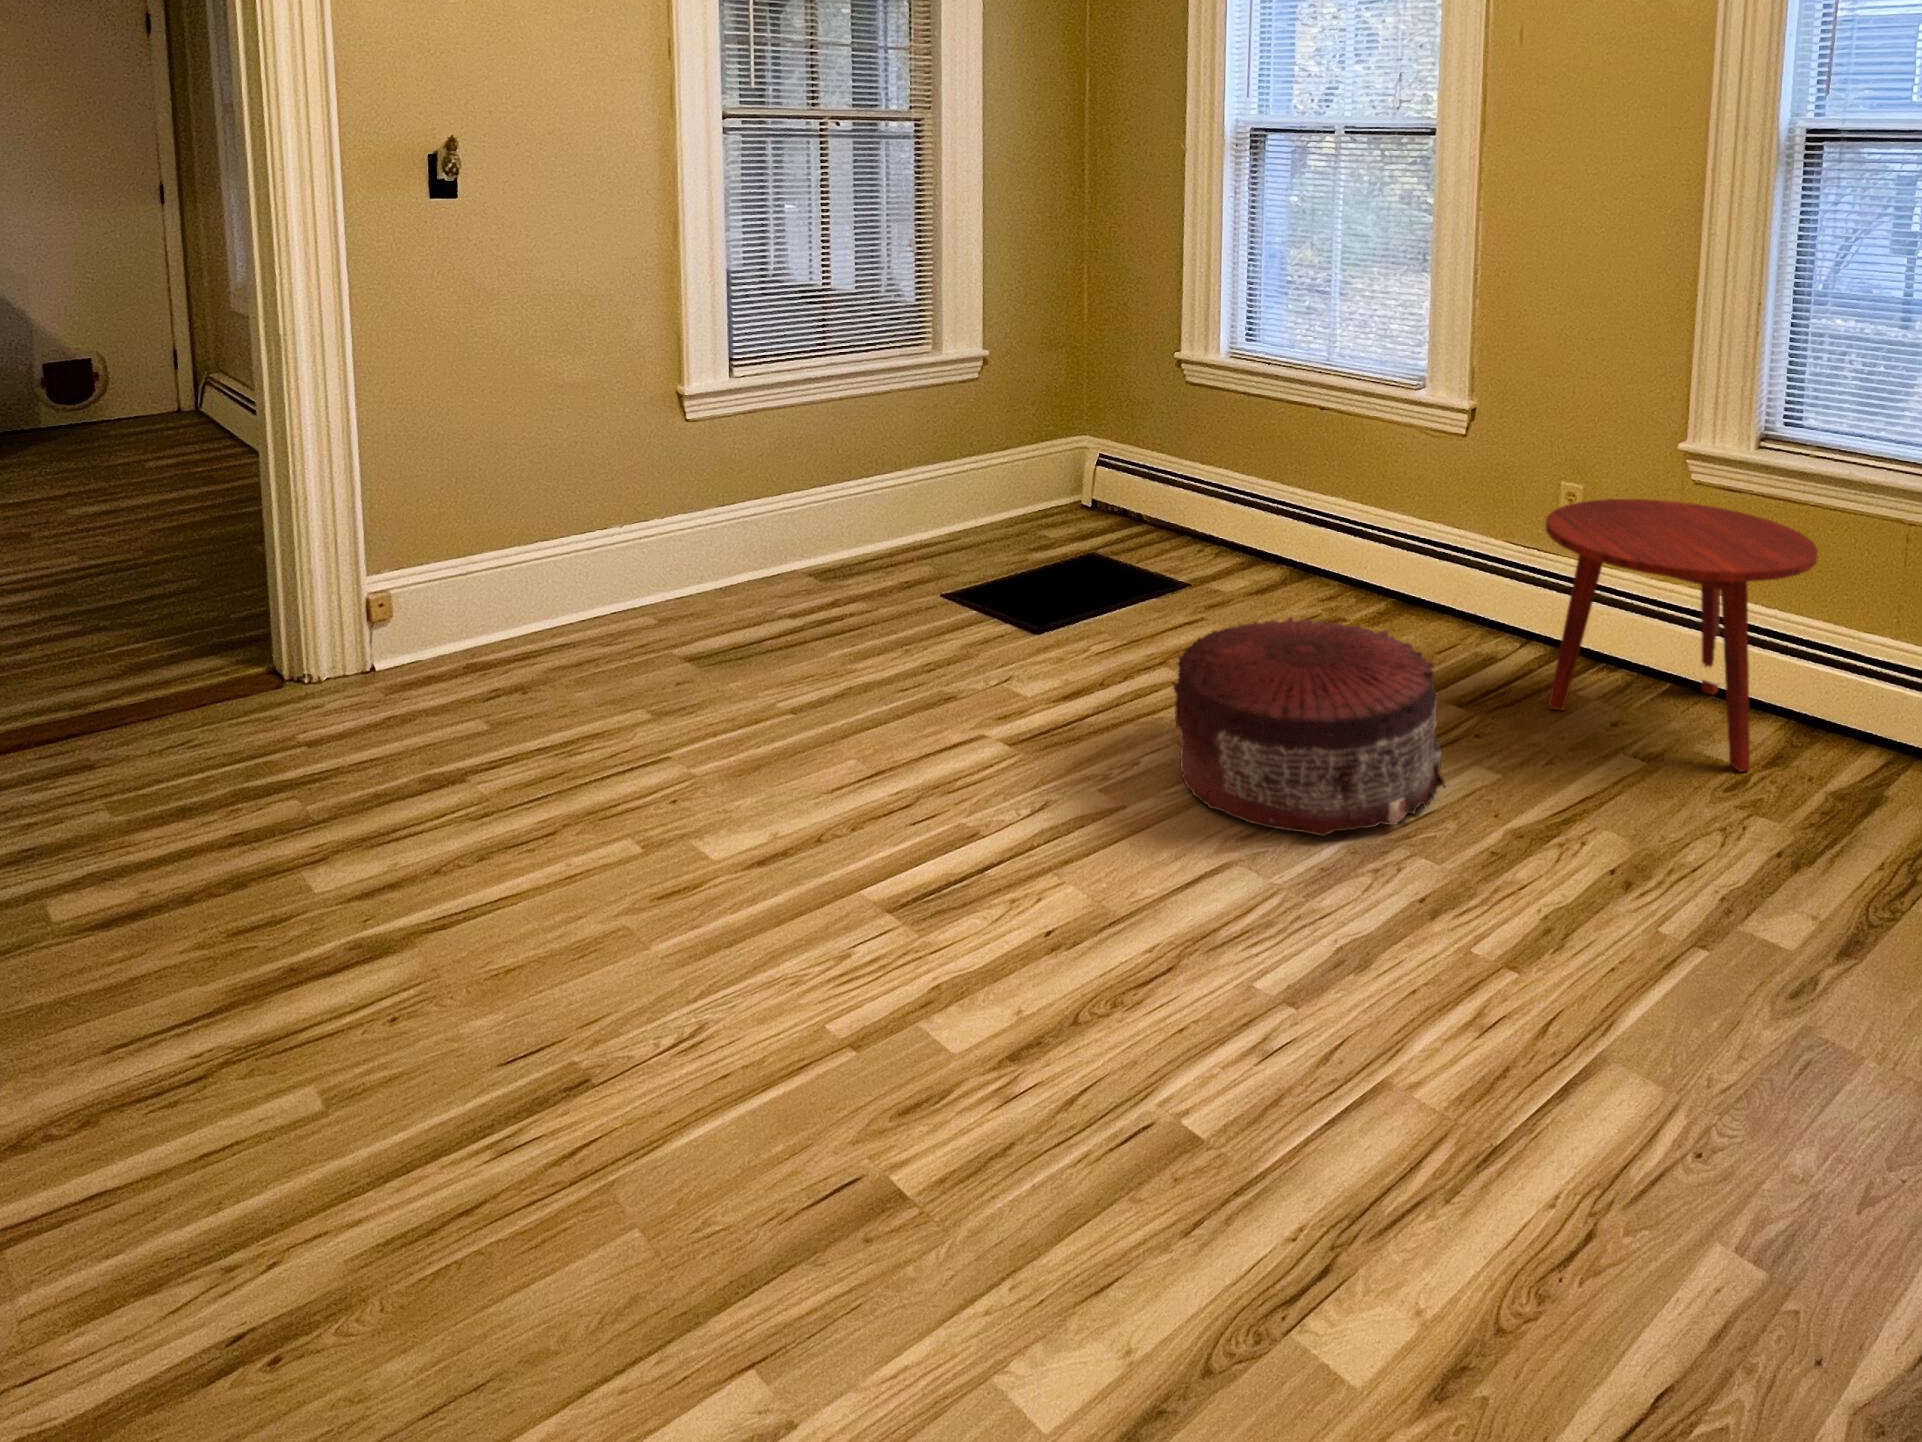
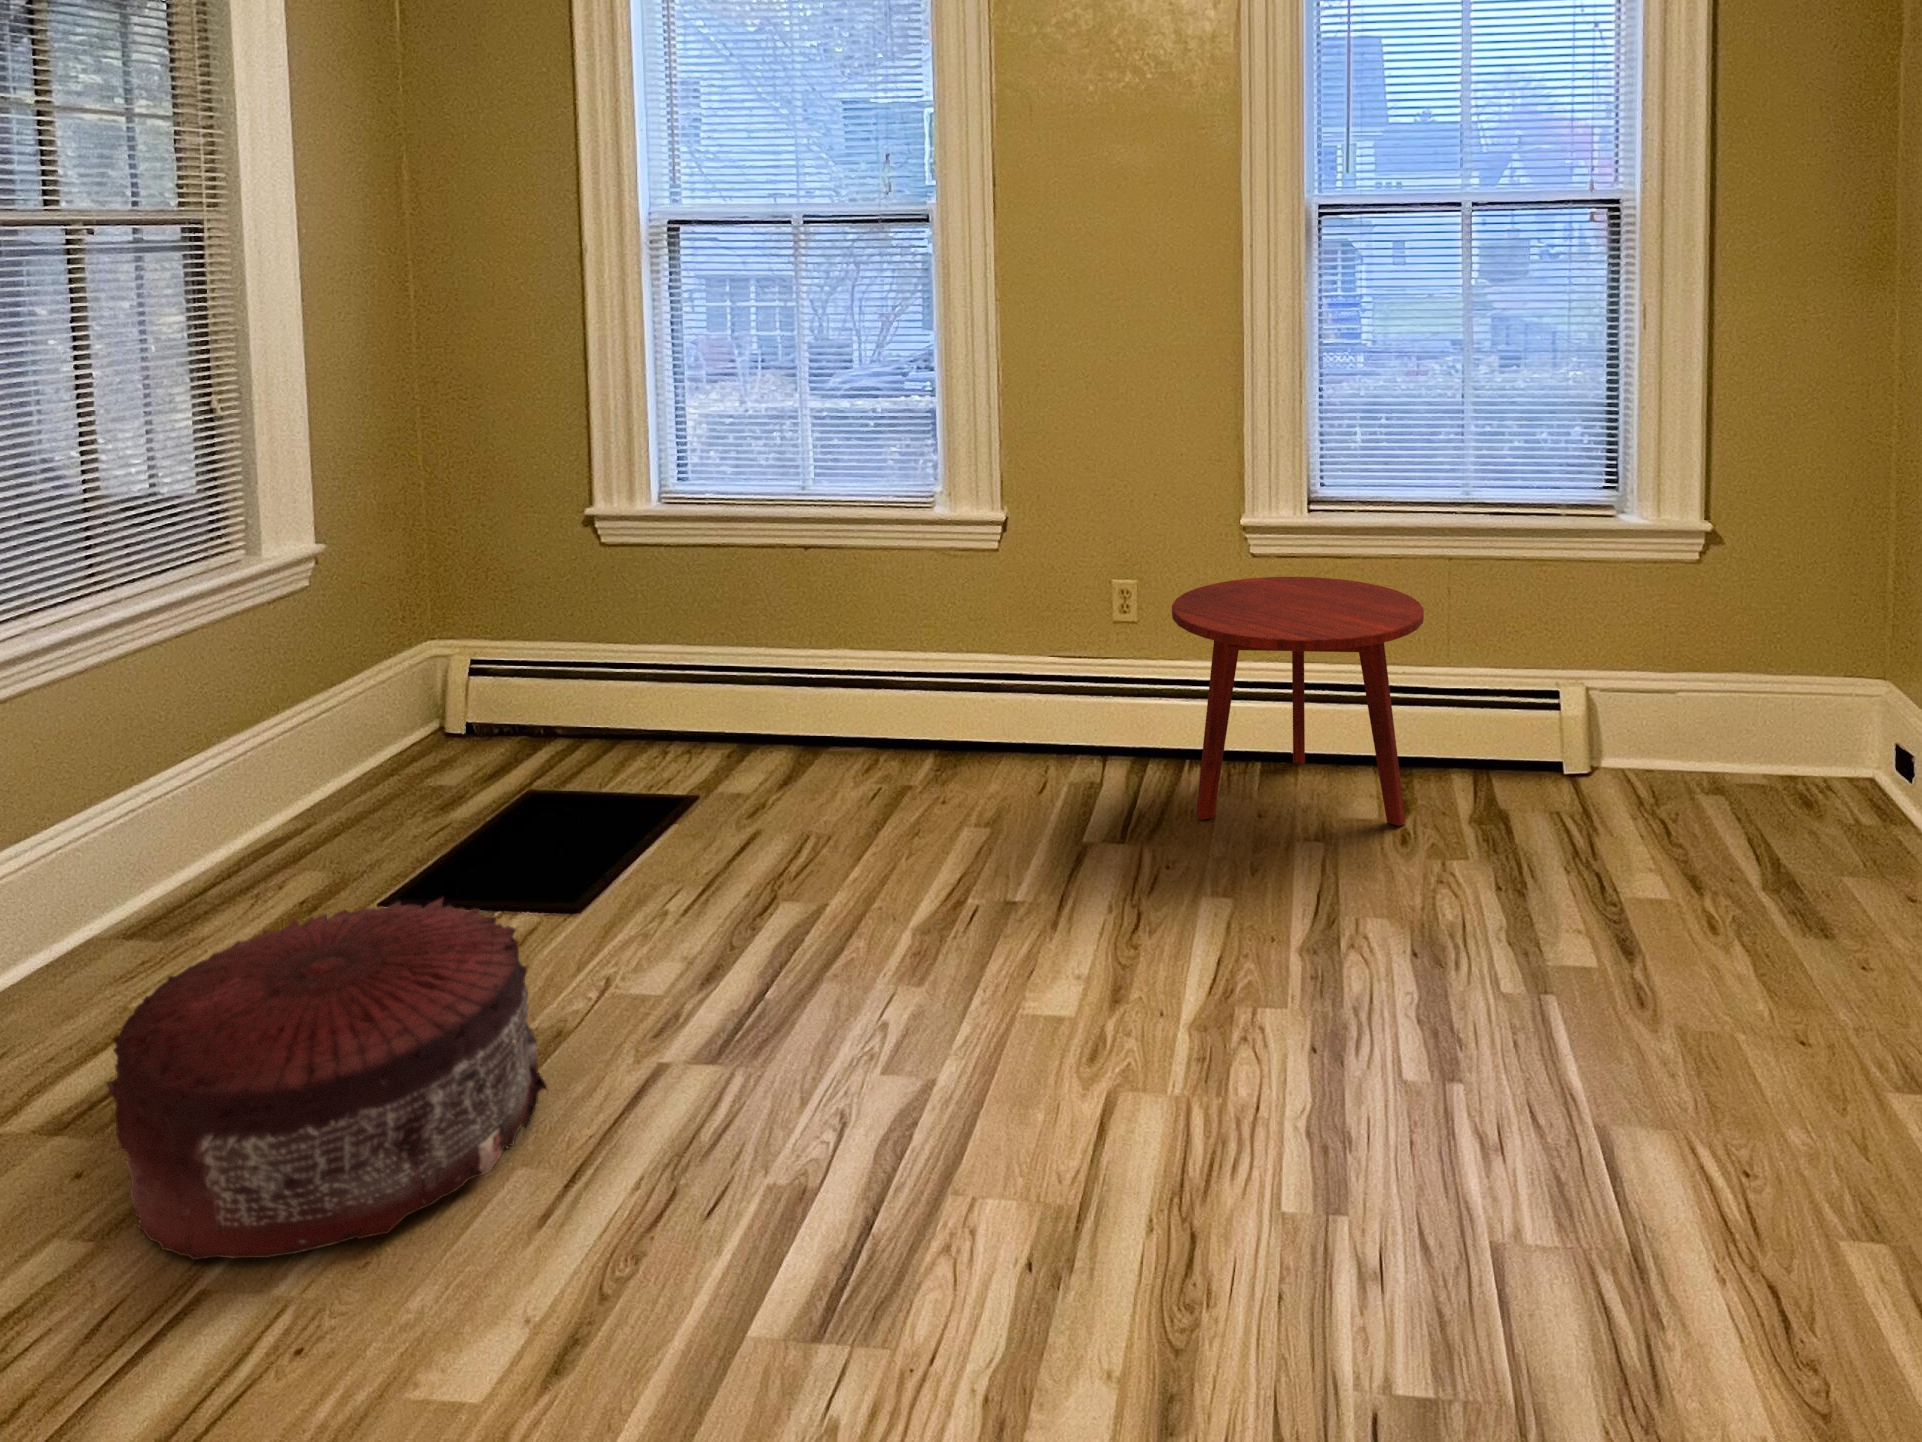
pouf: present [1173,617,1445,836] -> present [107,898,548,1260]

